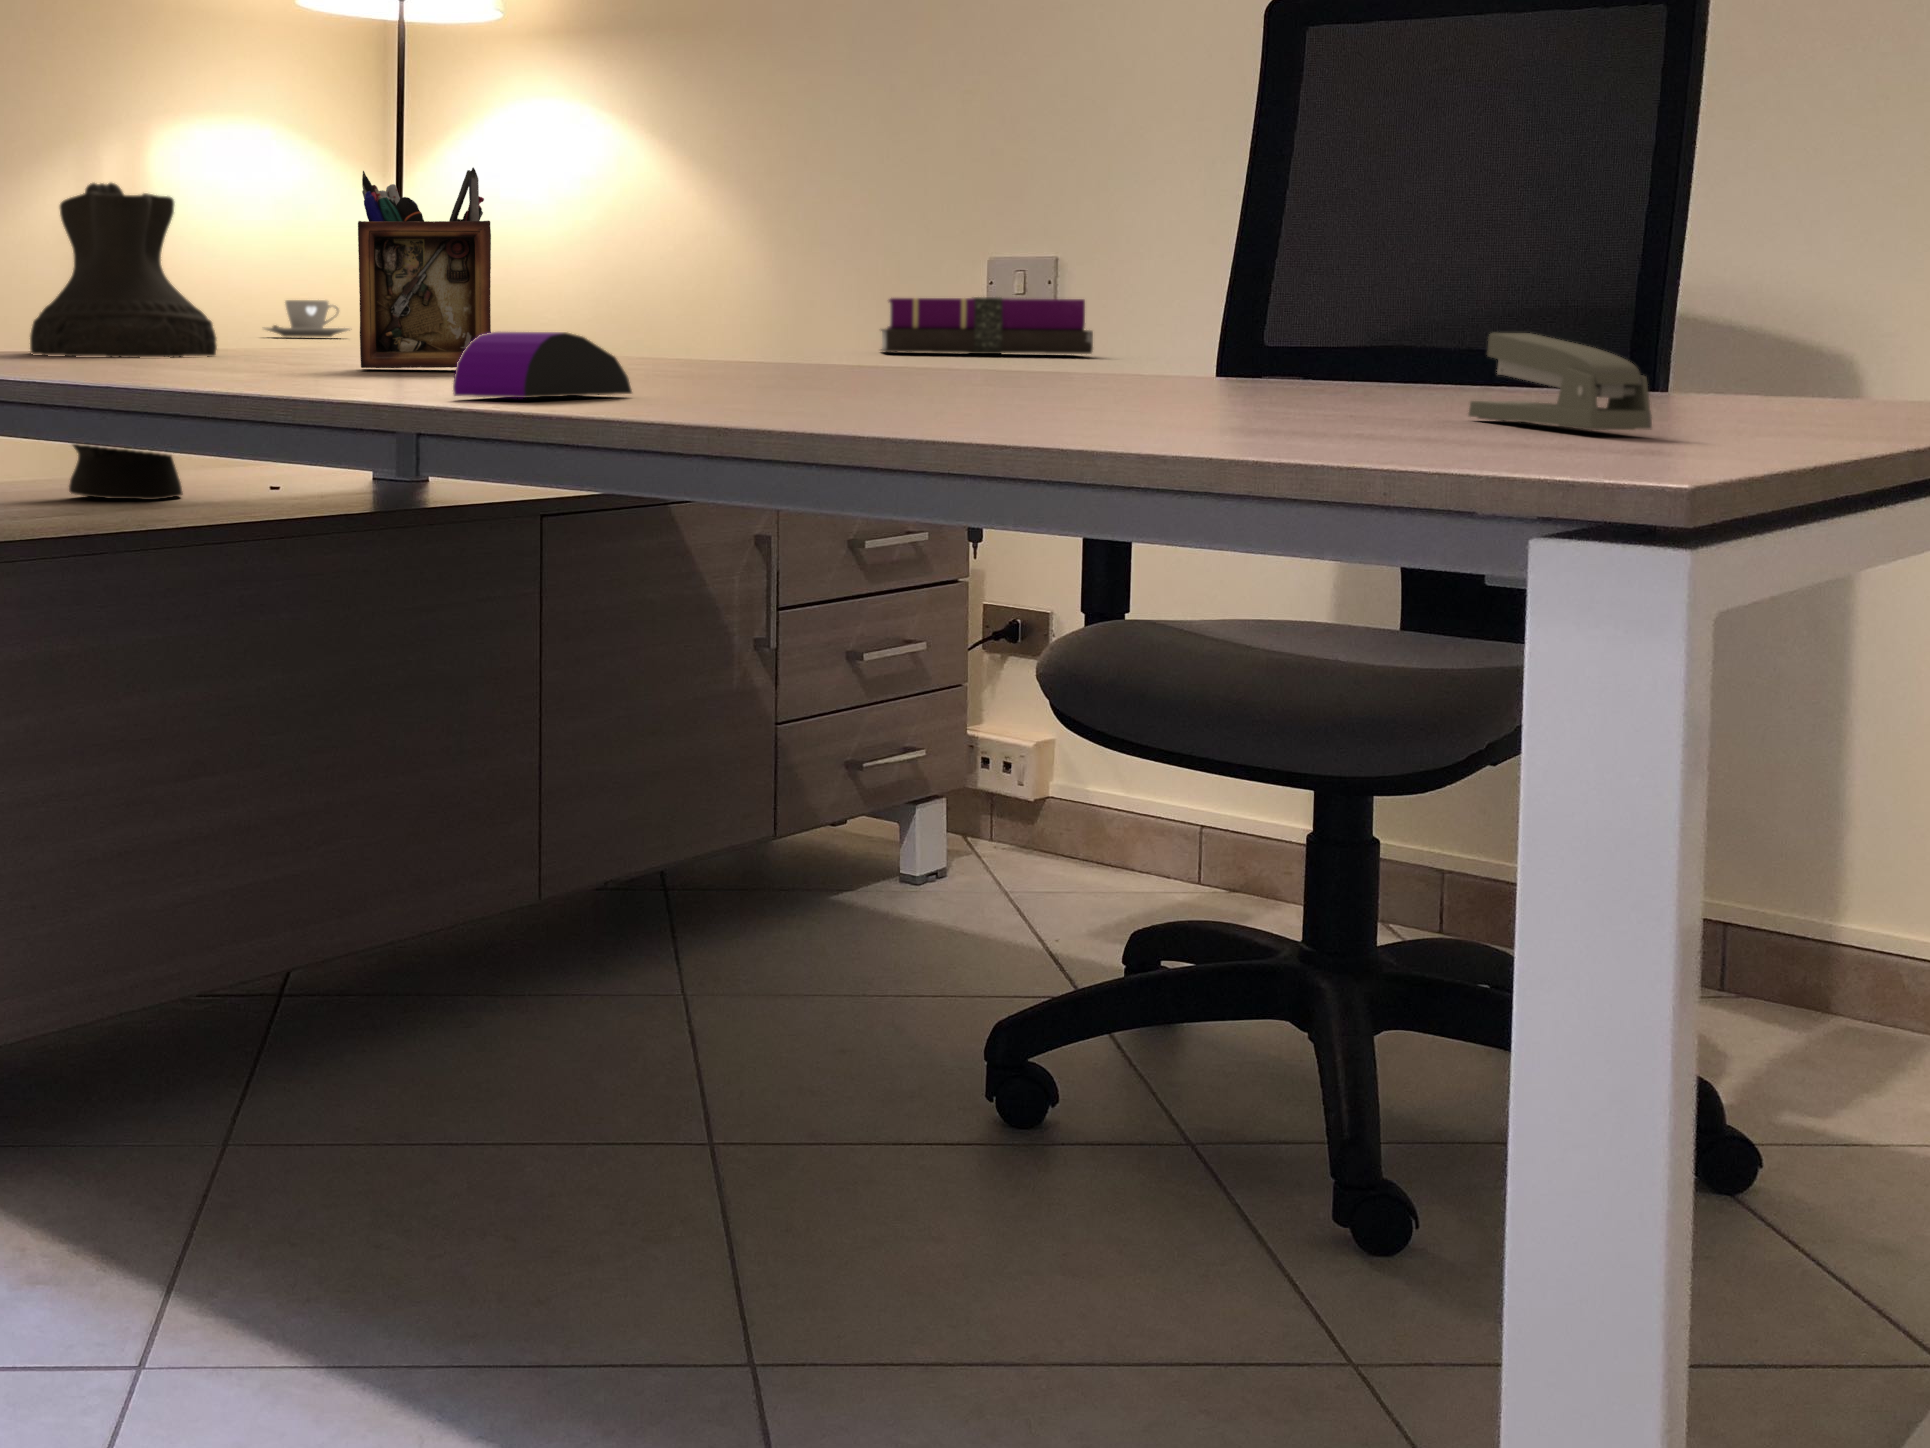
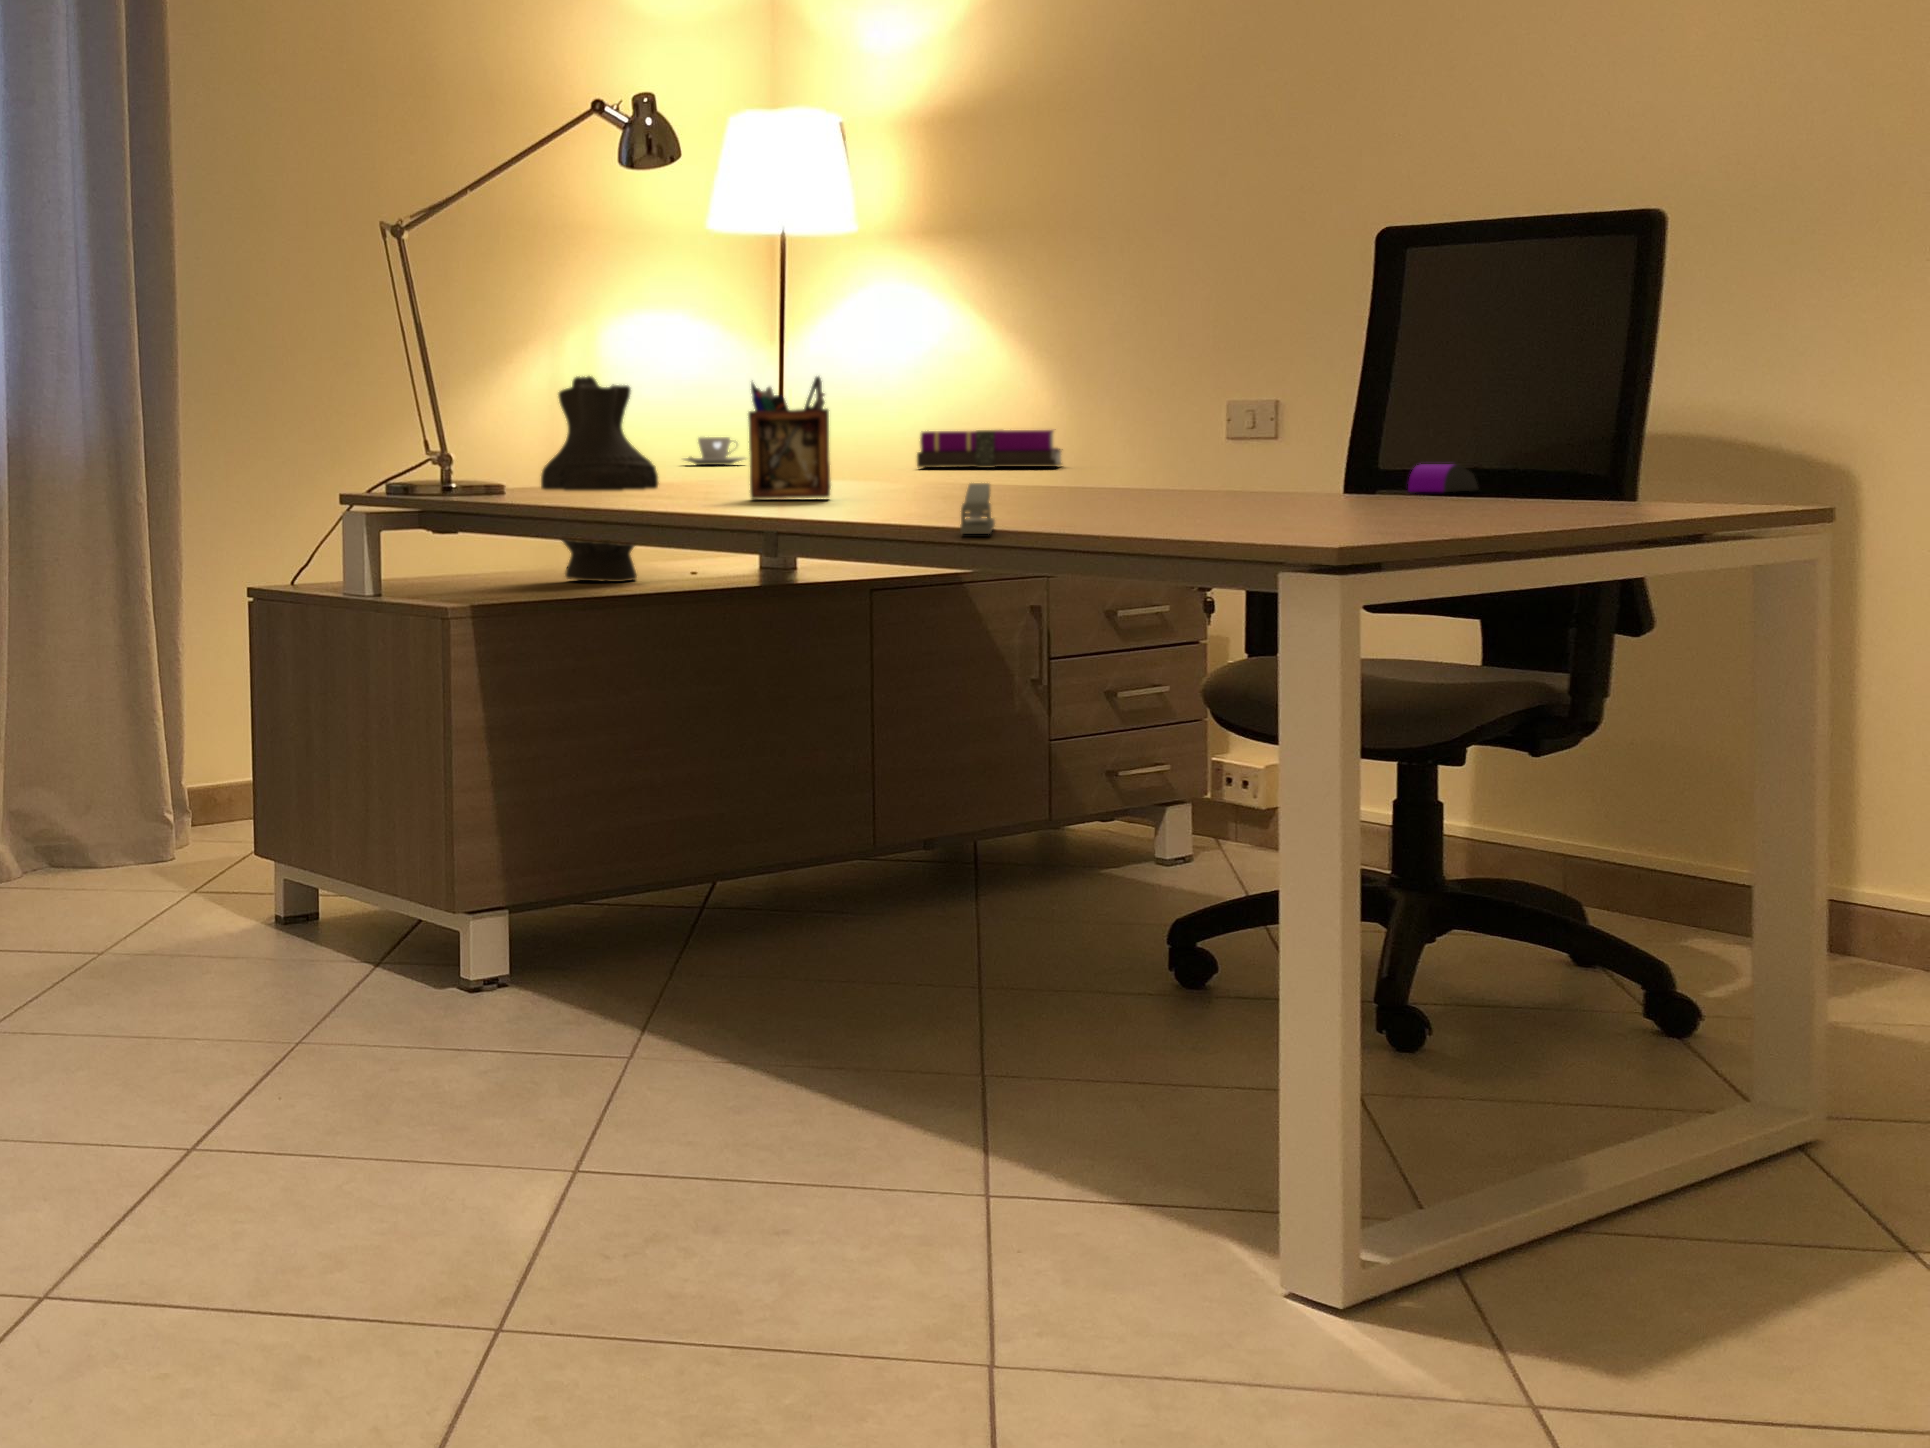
notebook: present [881,297,1093,354] -> present [917,430,1062,468]
computer mouse: present [453,332,632,398] -> present [1408,464,1478,492]
stapler: present [1469,333,1652,430] -> present [960,483,995,534]

